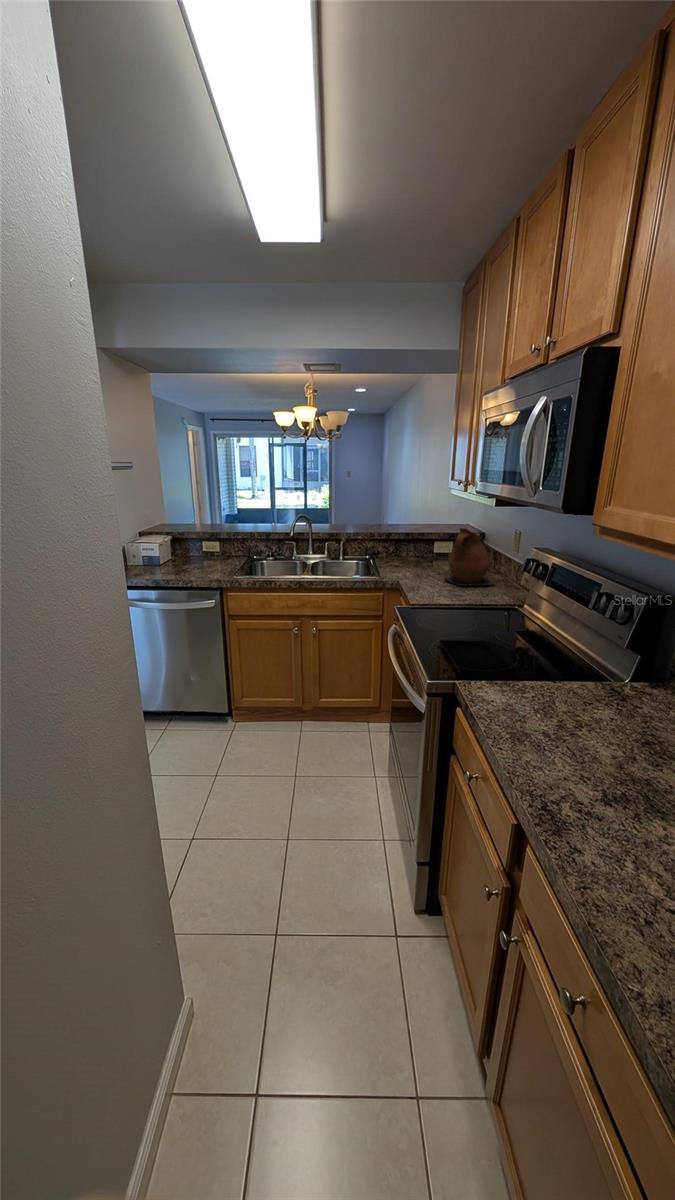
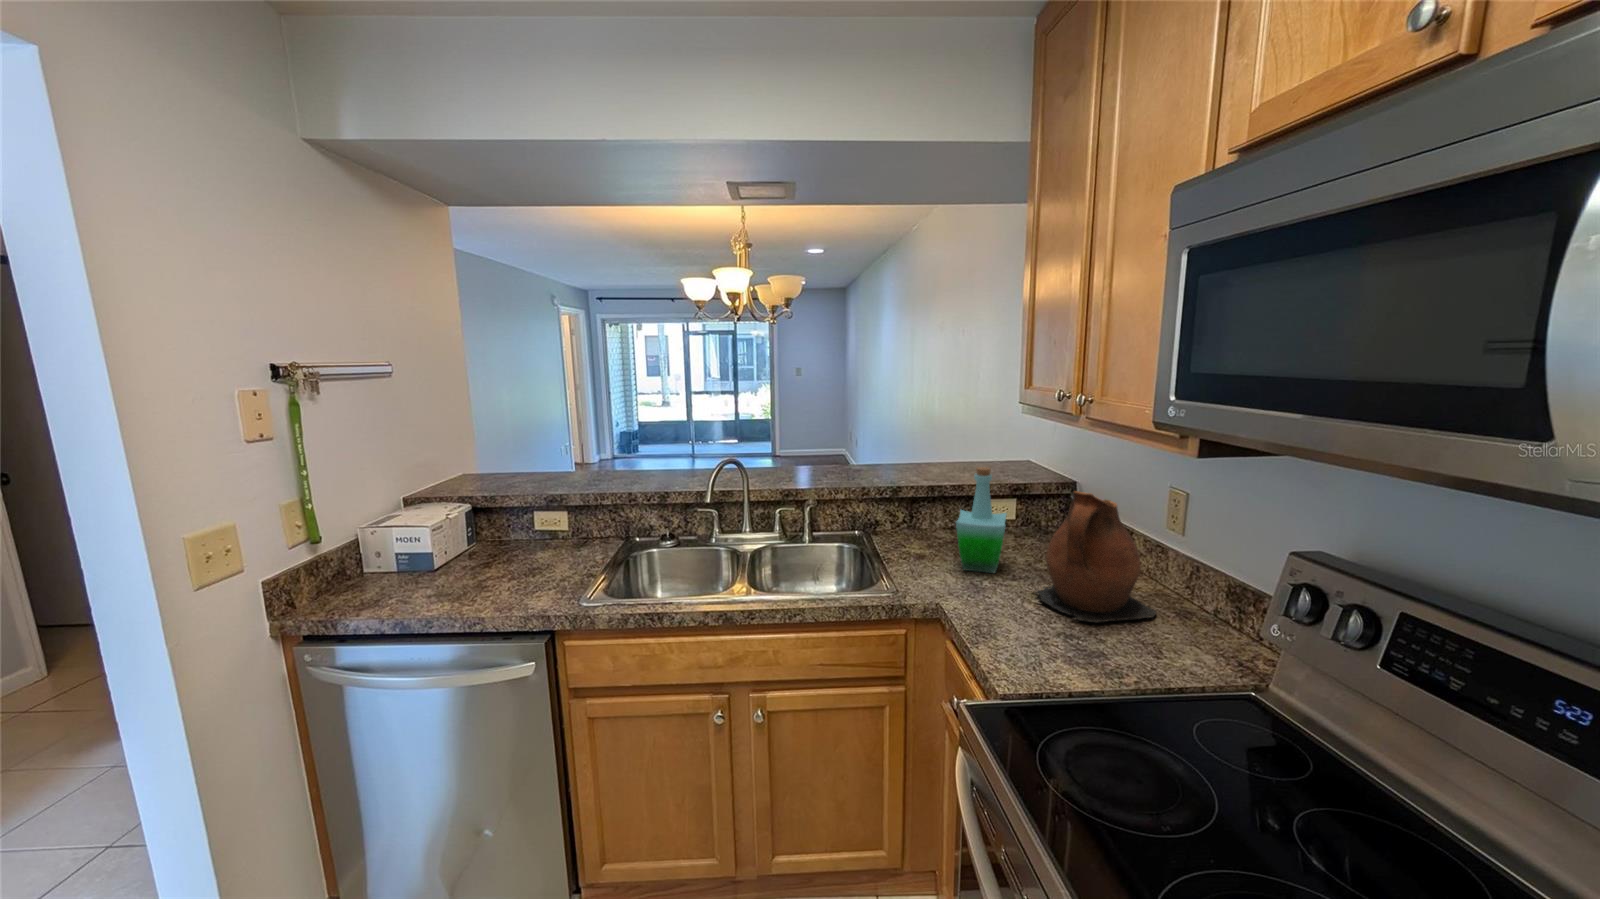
bottle: none [413,520,440,572] -> present [956,467,1006,573]

